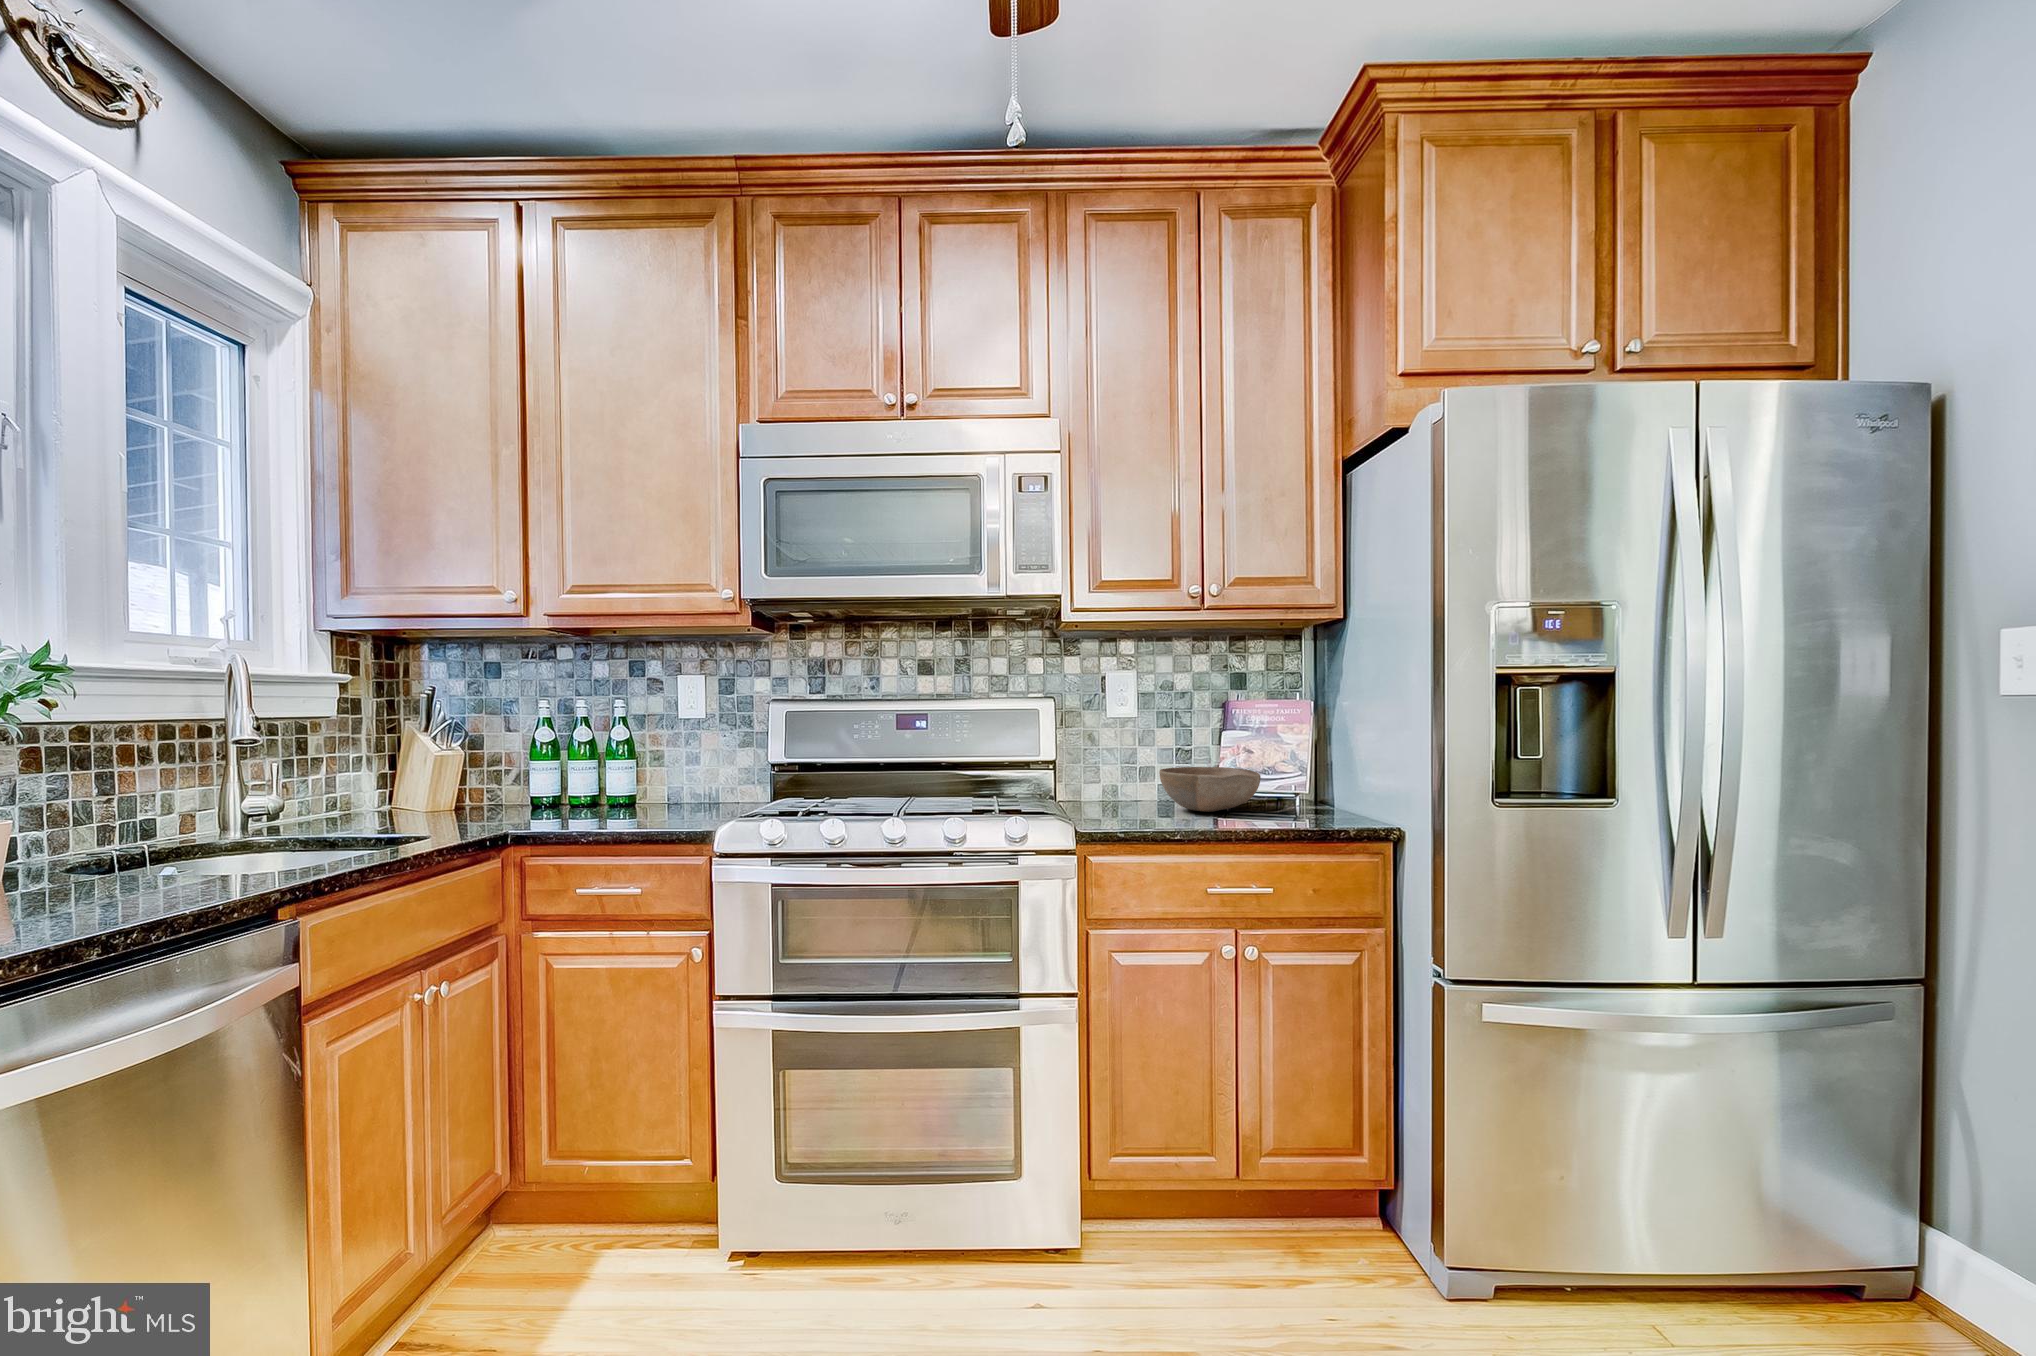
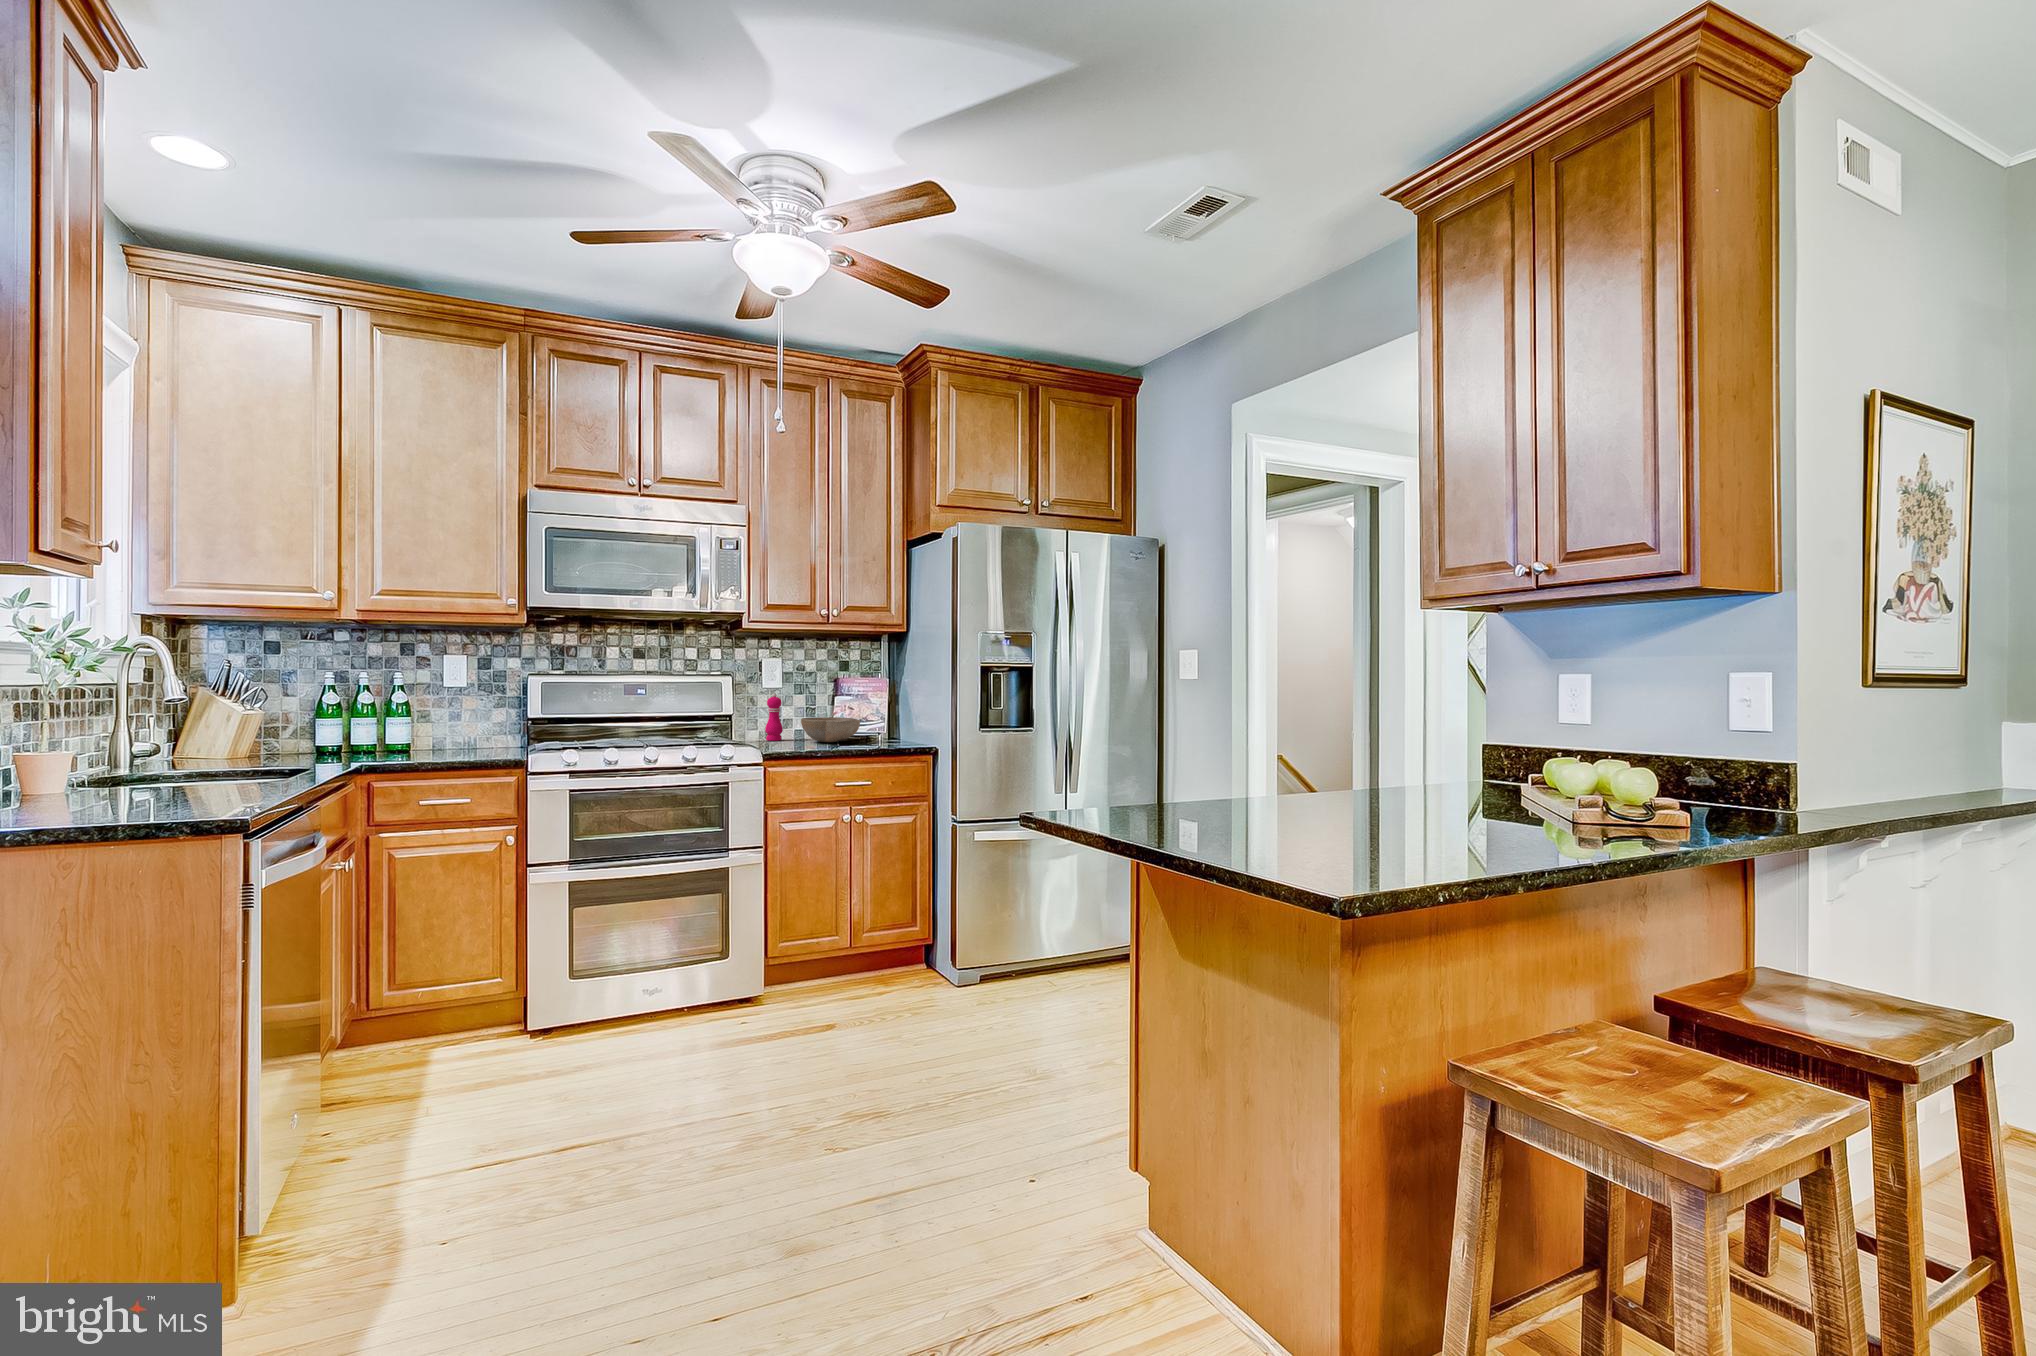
pepper mill: none [1107,726,1135,805] -> present [765,693,783,741]

